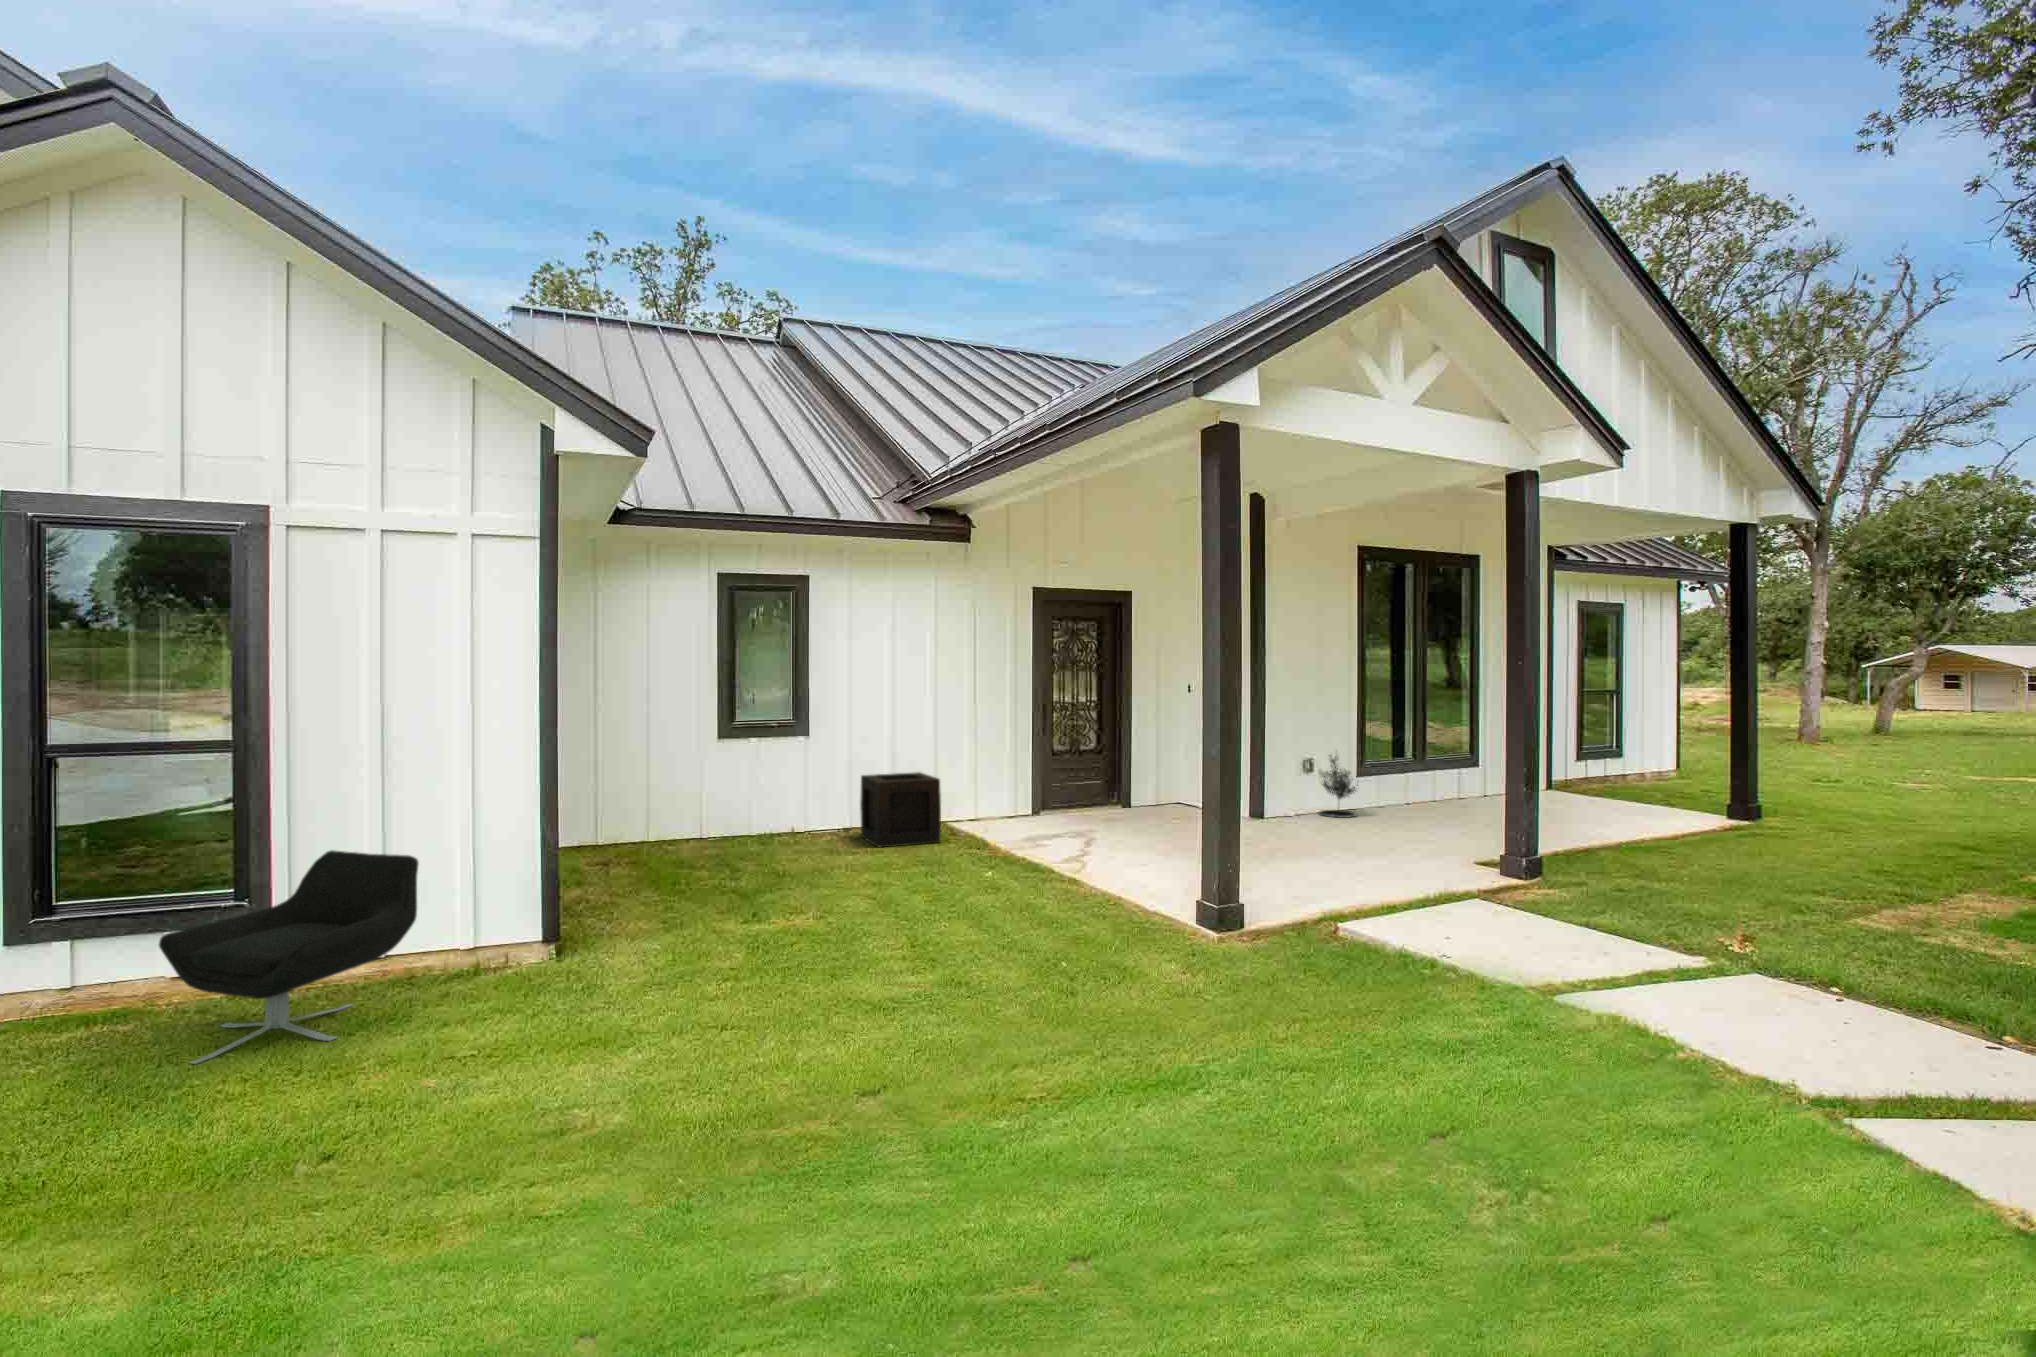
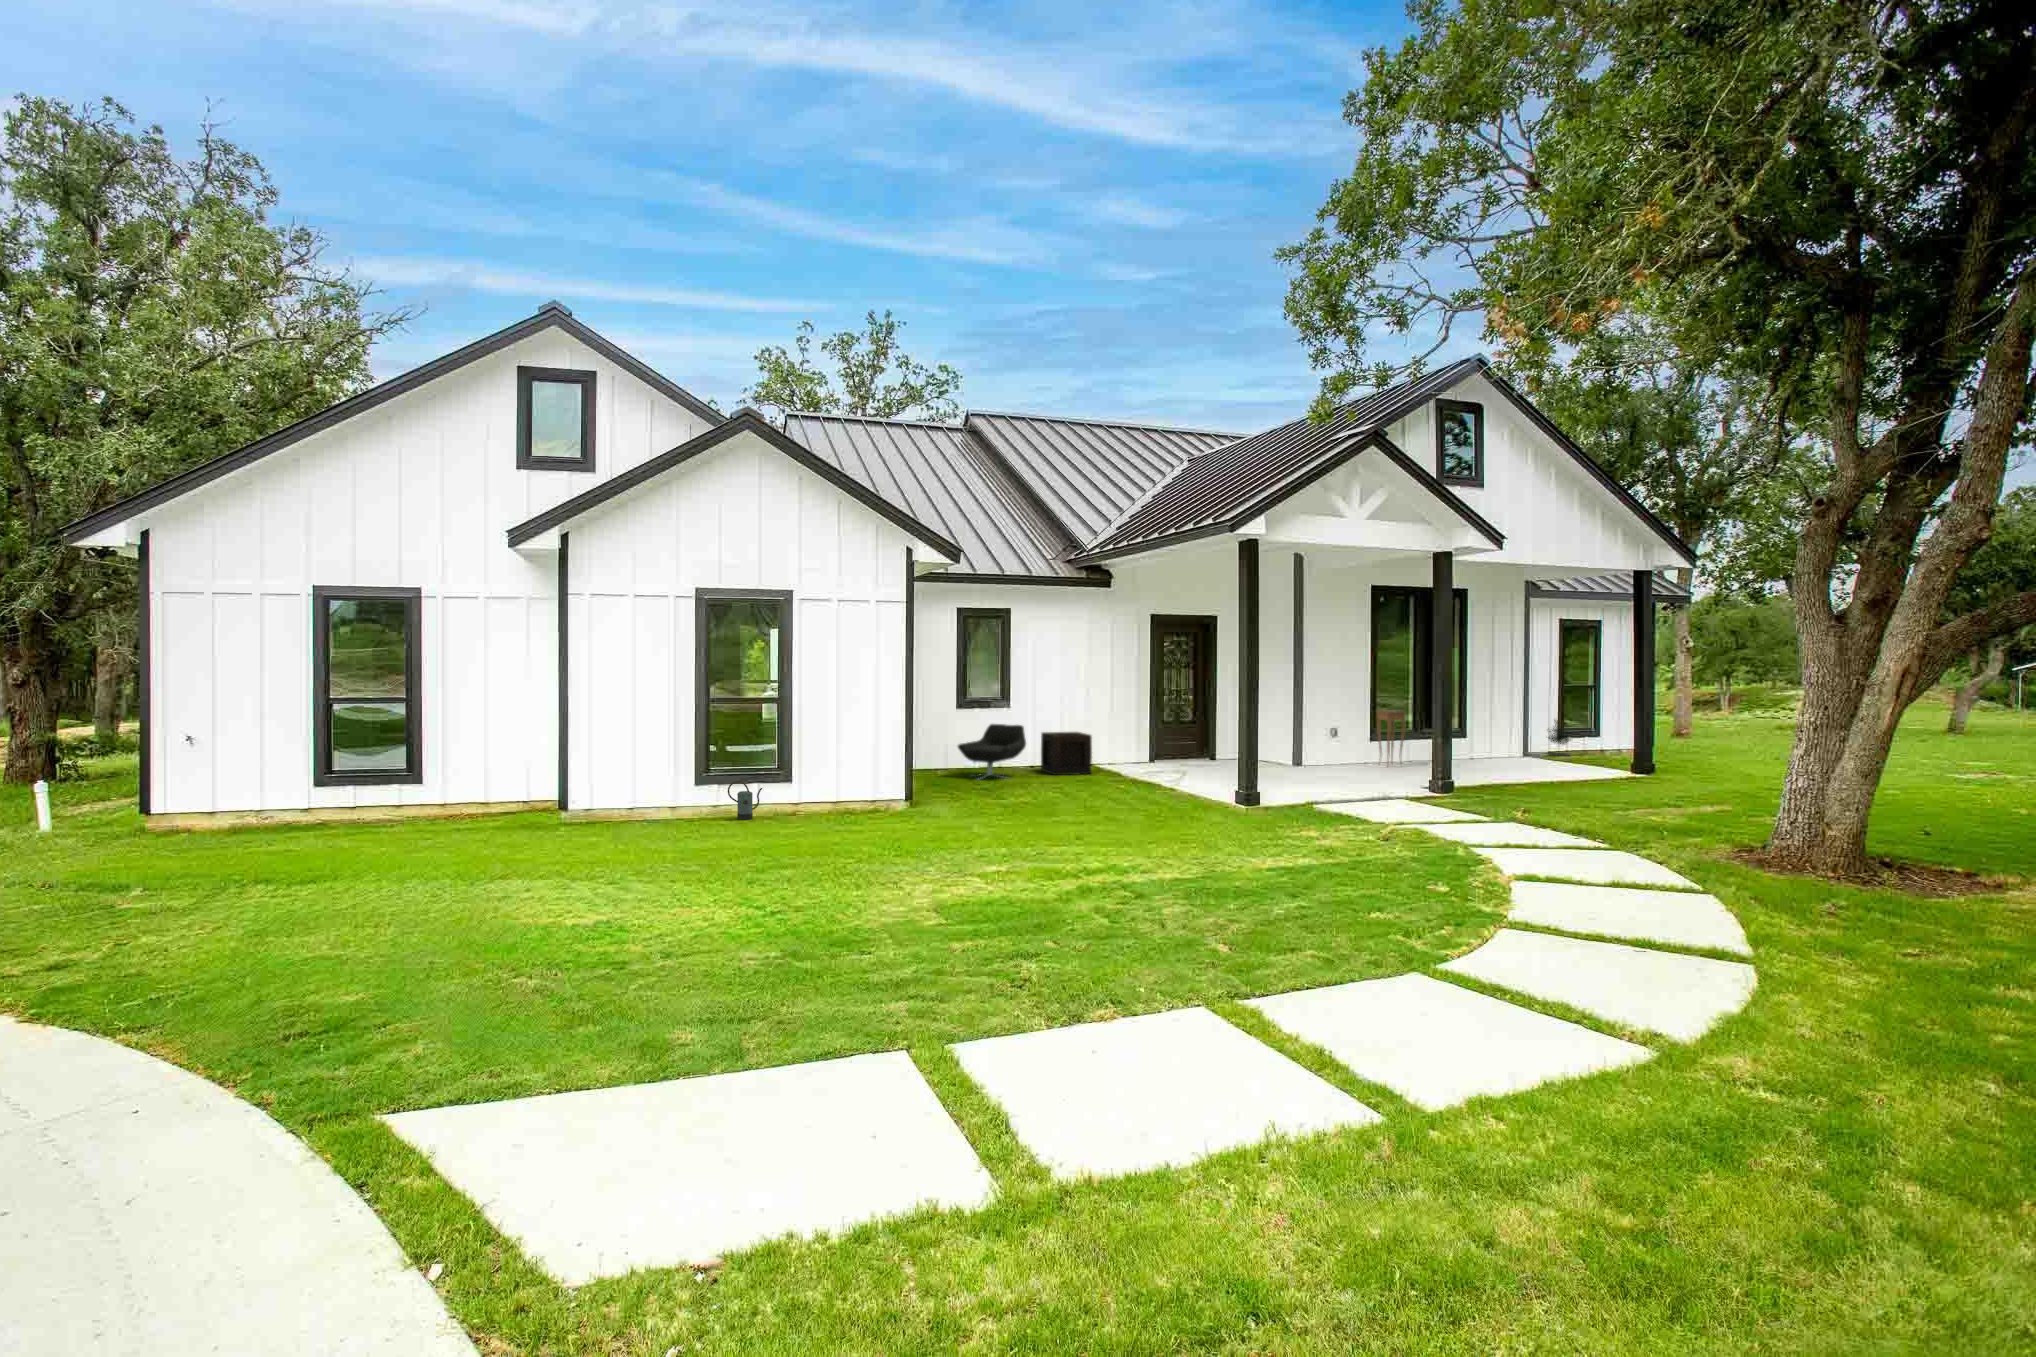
side table: none [1362,728,1410,813] -> present [1377,710,1406,760]
potted tree: present [1319,755,1358,818] -> present [1547,720,1571,756]
lounge chair: present [159,850,418,1064] -> present [958,724,1026,777]
watering can: none [30,938,134,1032] -> present [728,781,762,820]

